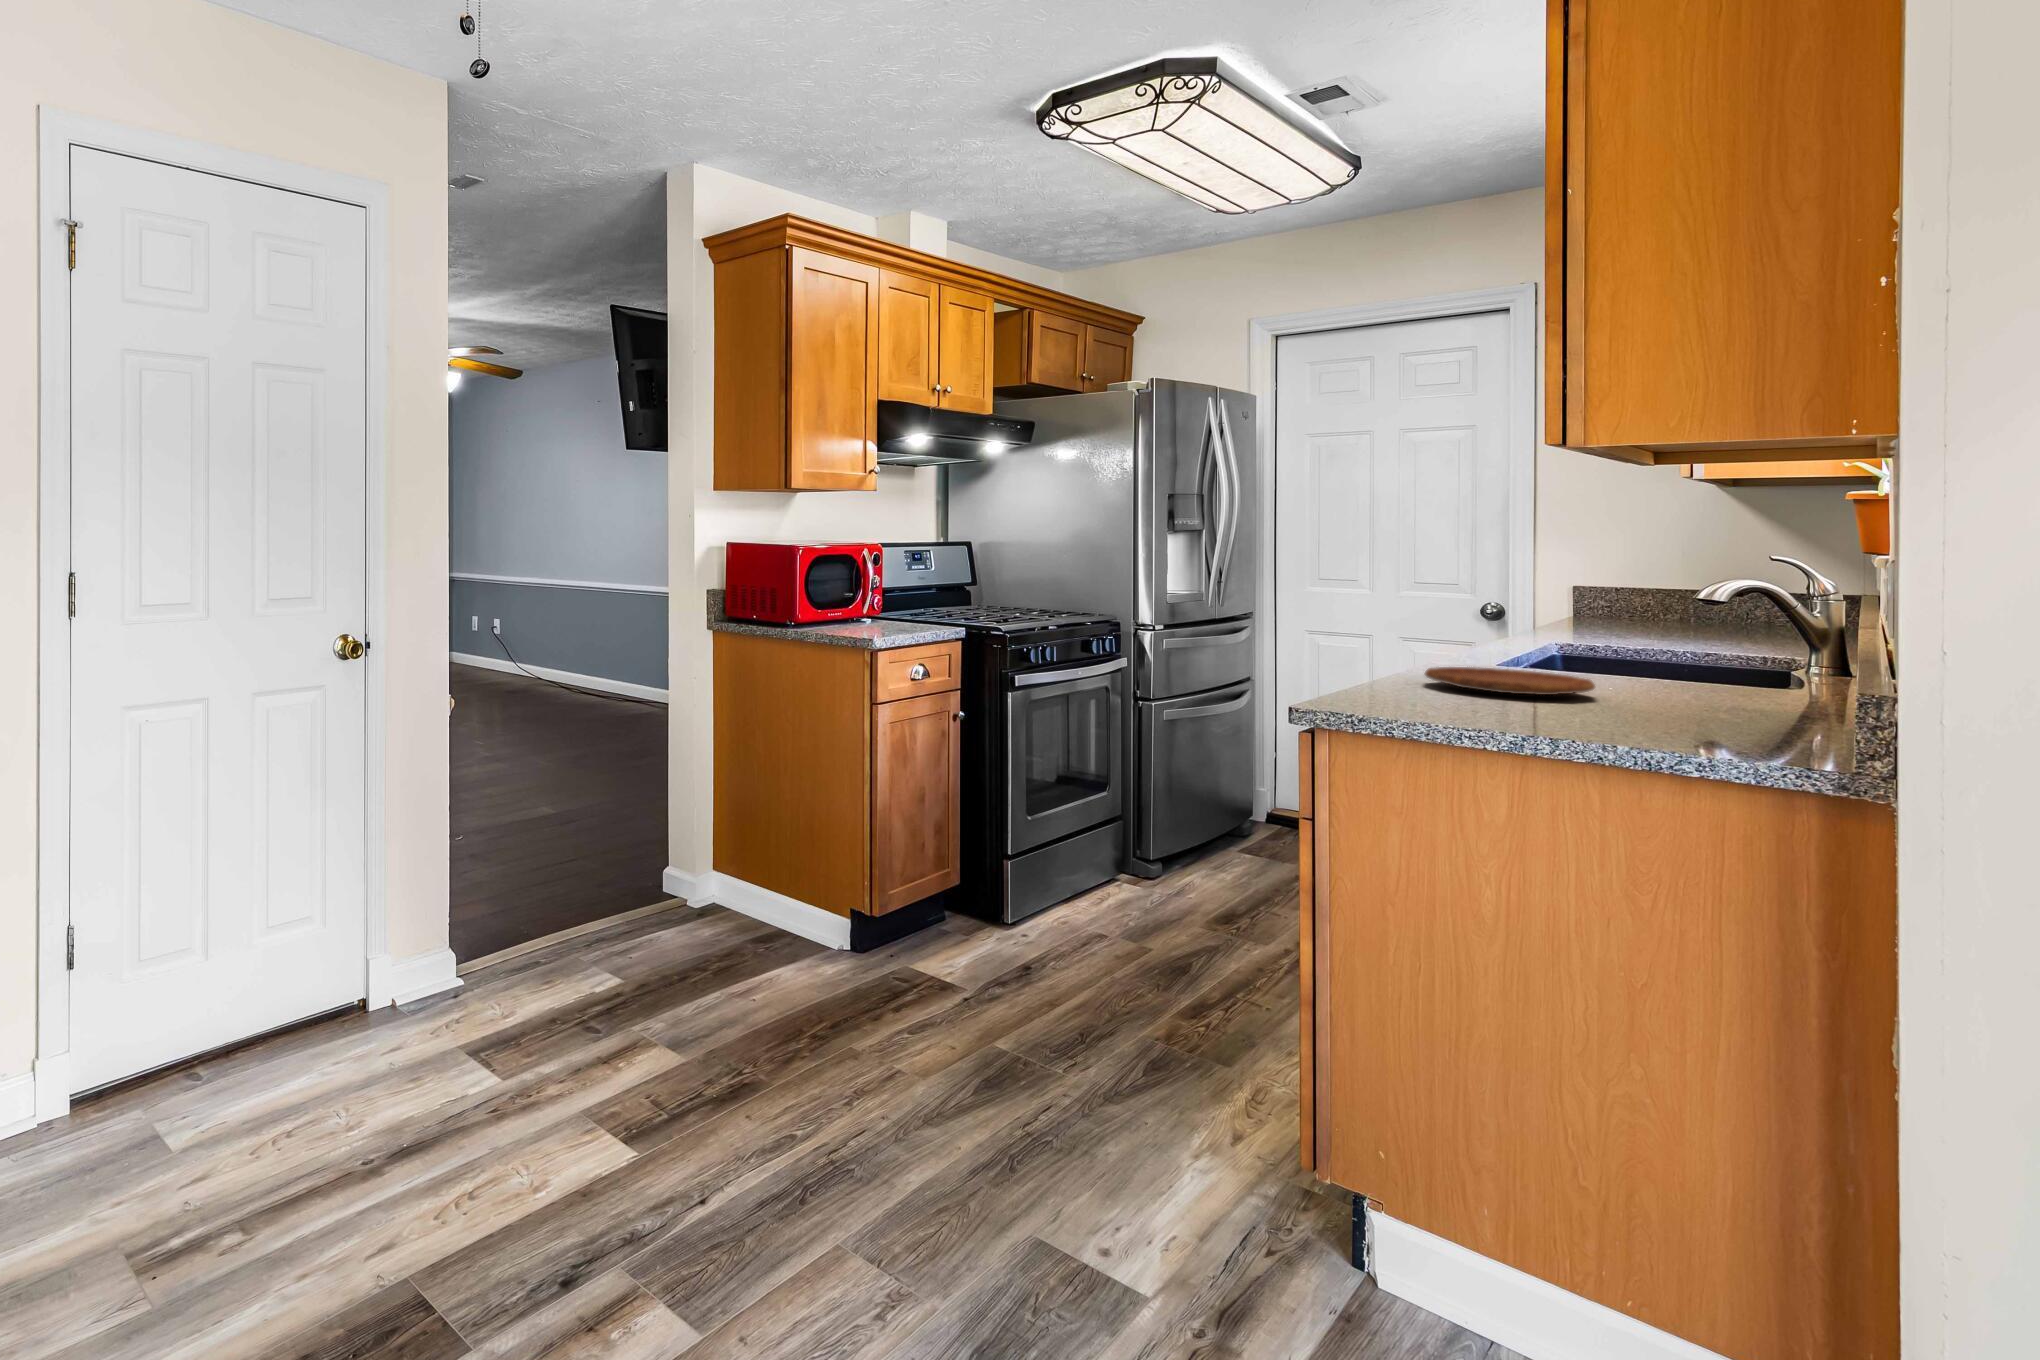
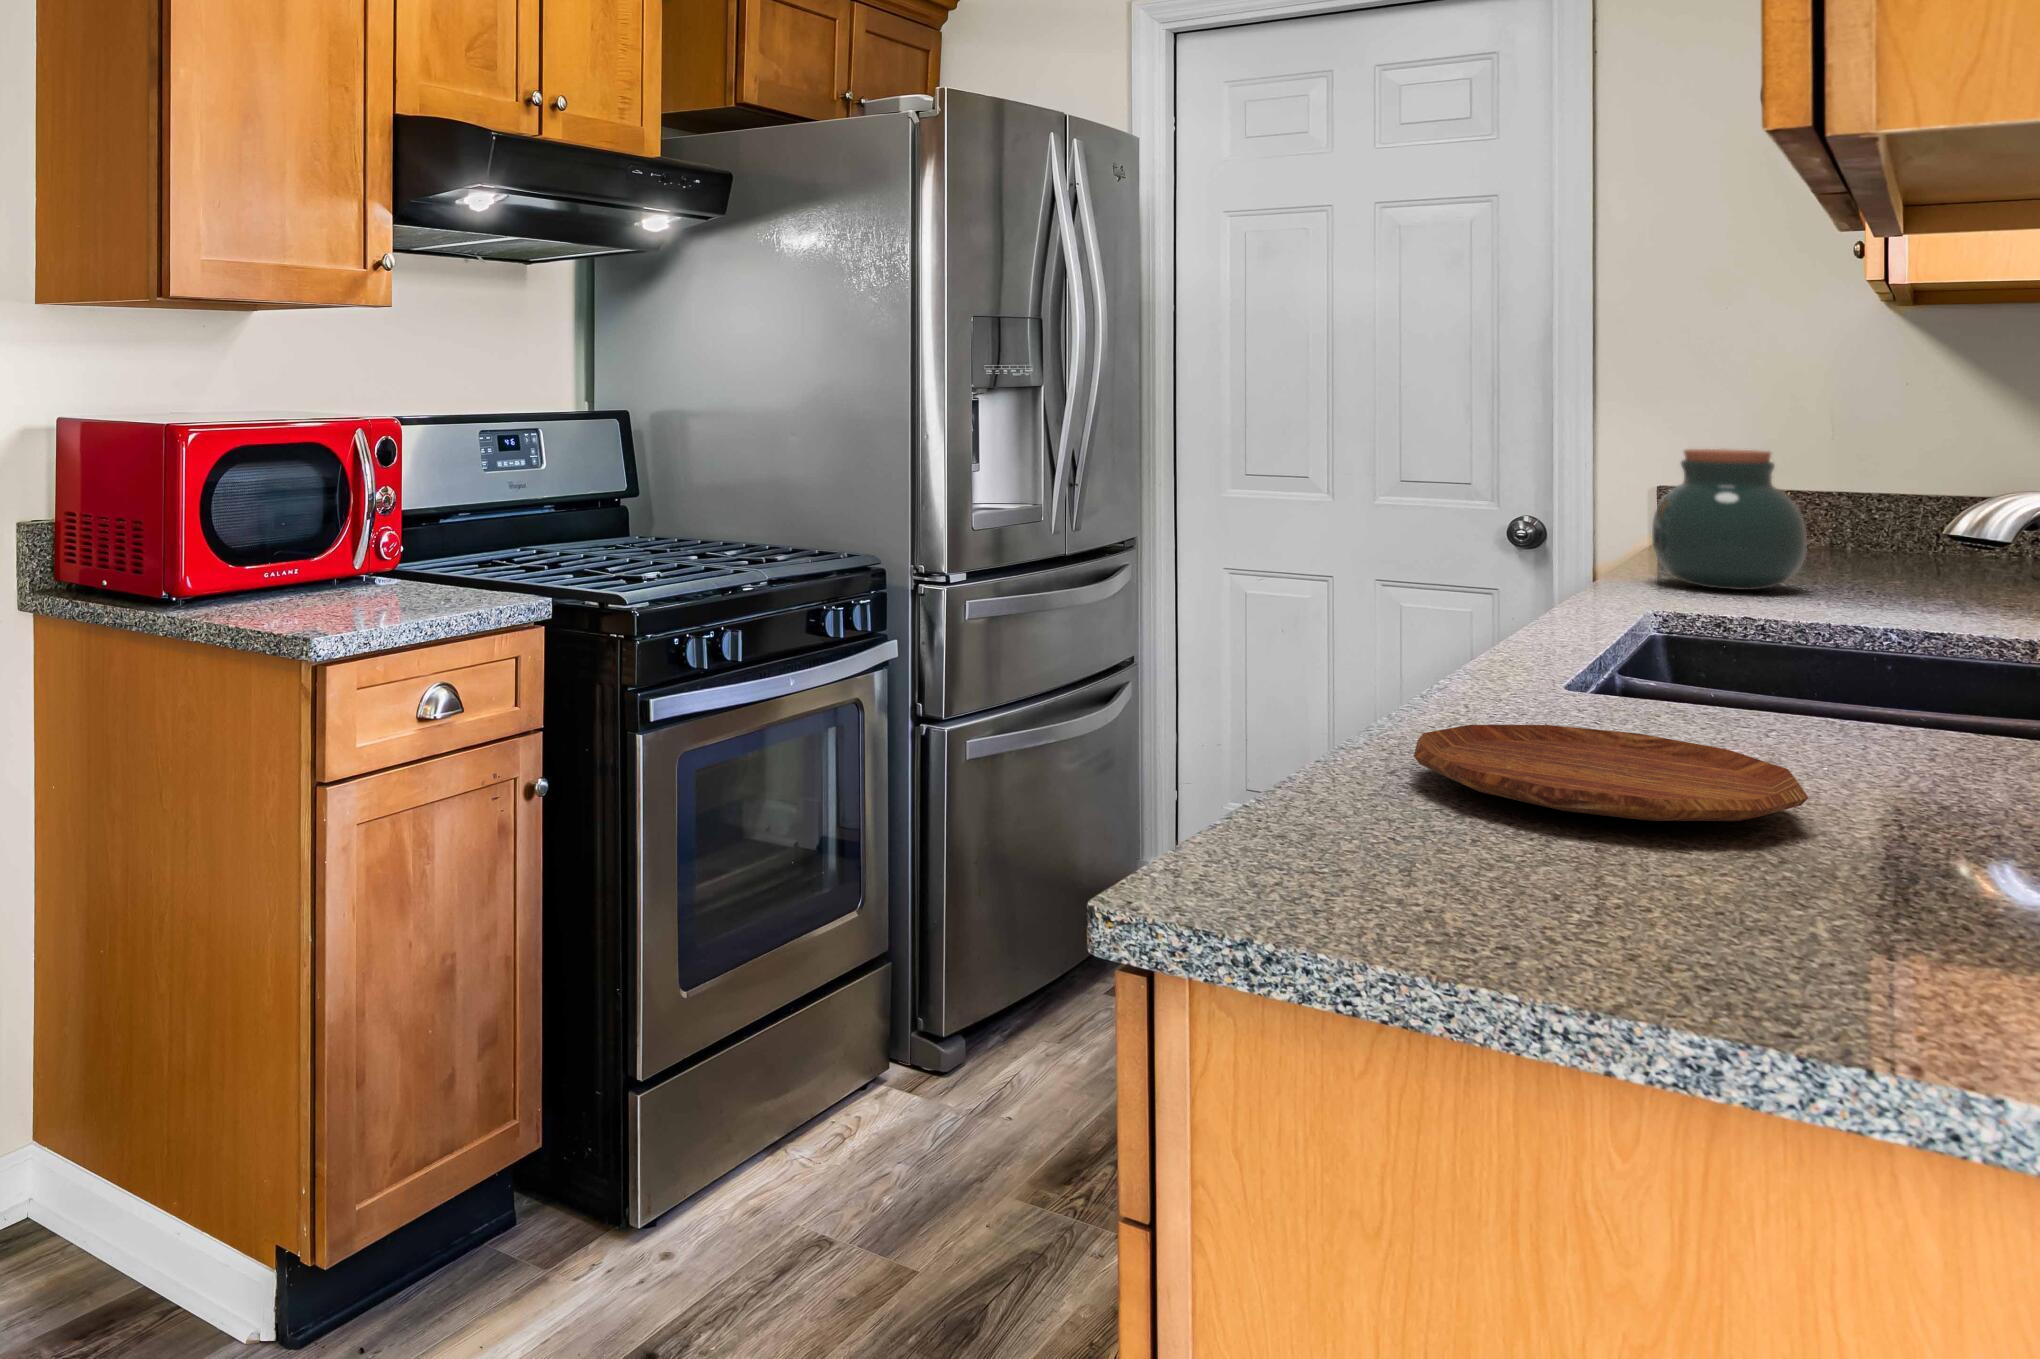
jar: none [1567,564,1658,637] -> present [1652,449,1807,590]

